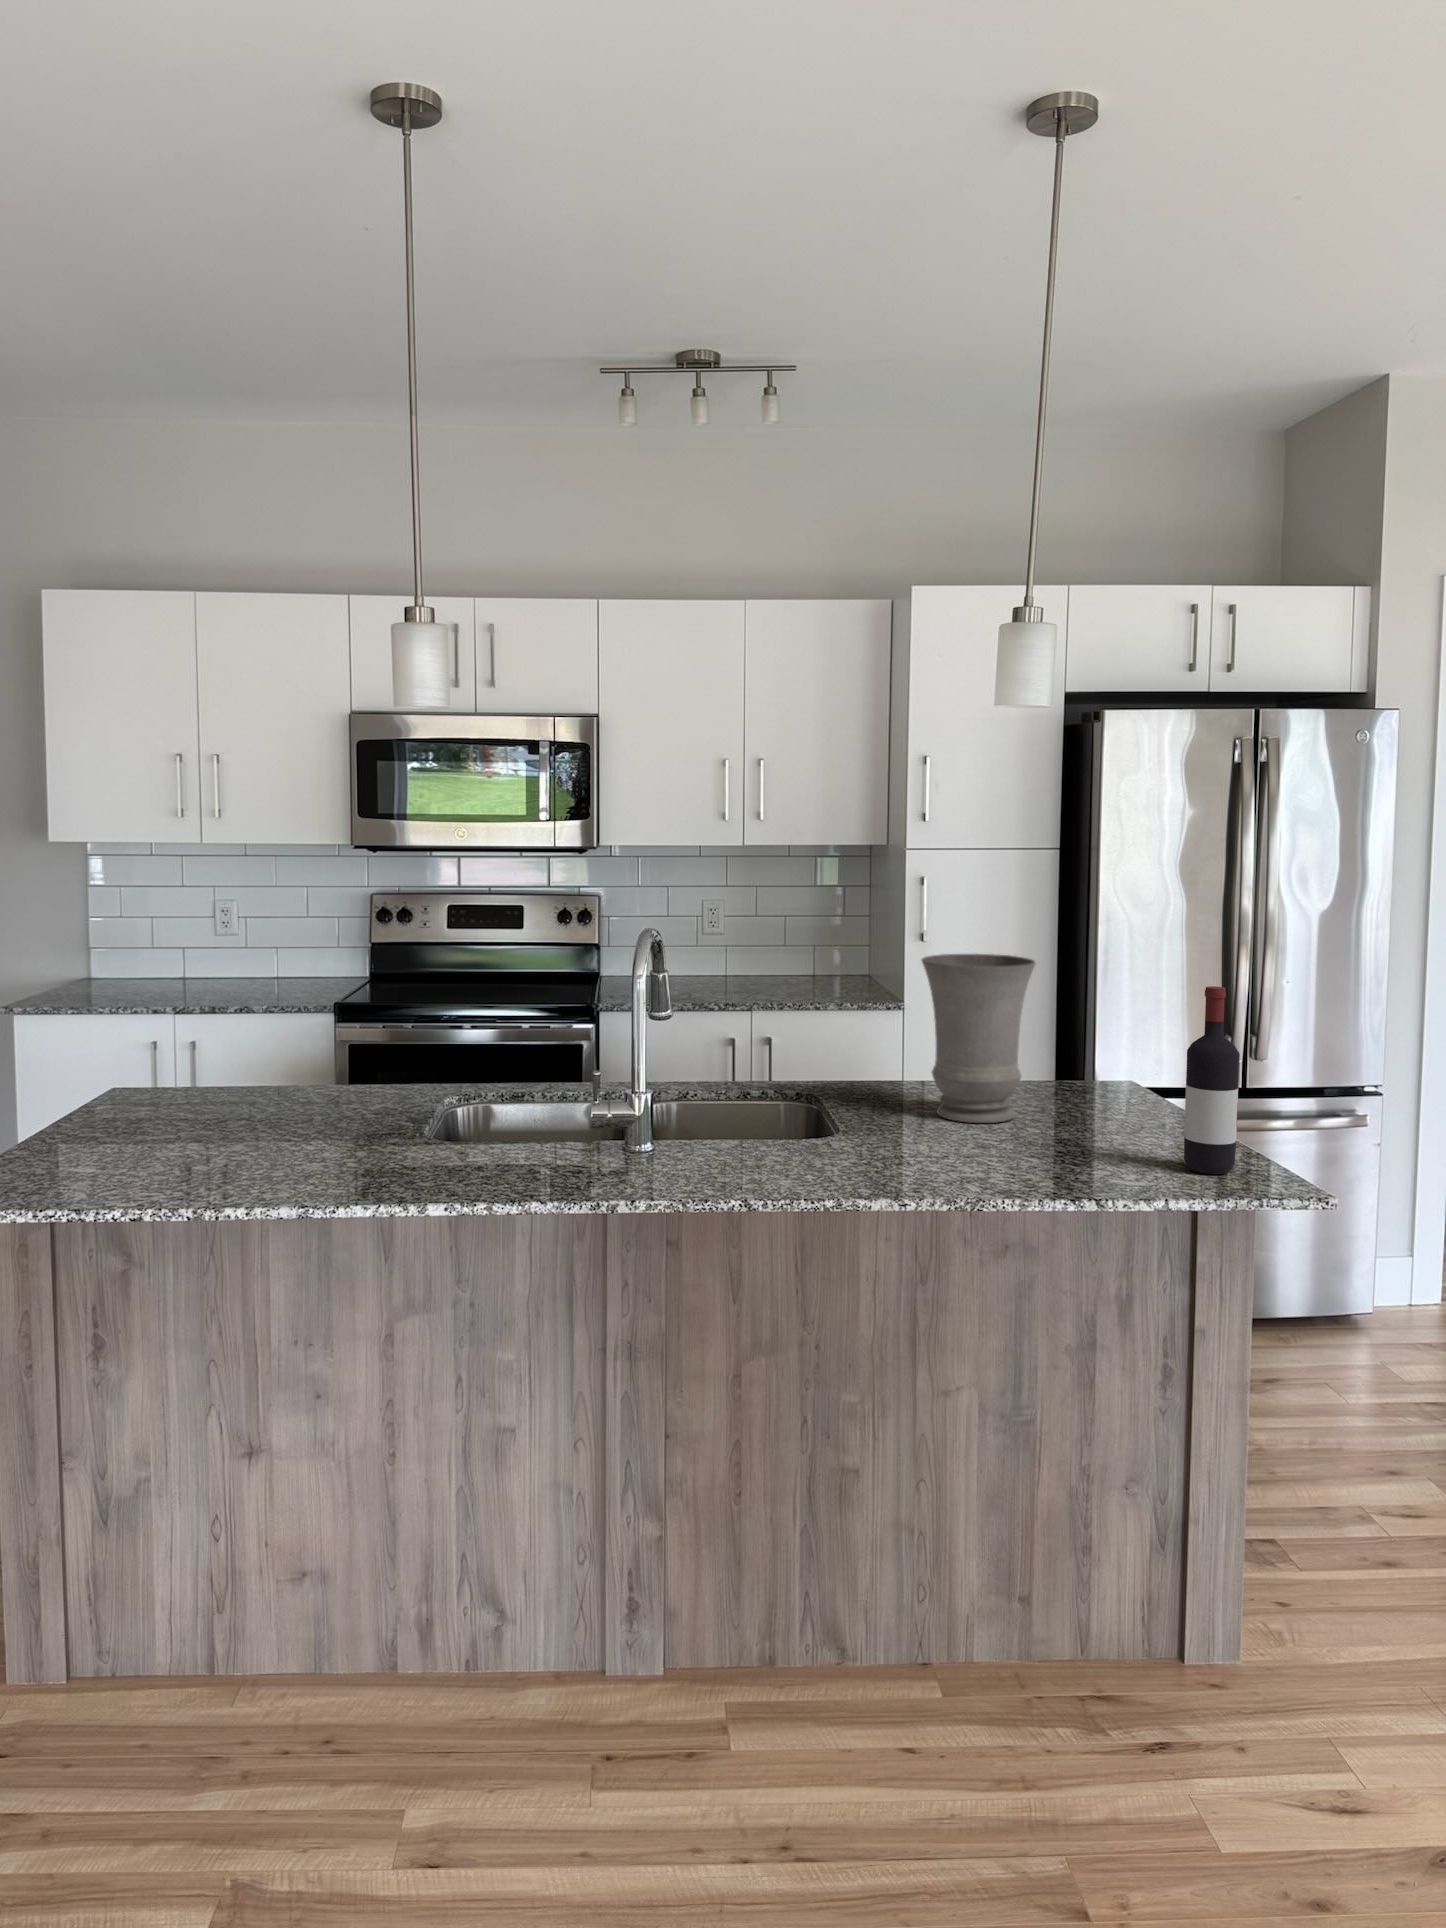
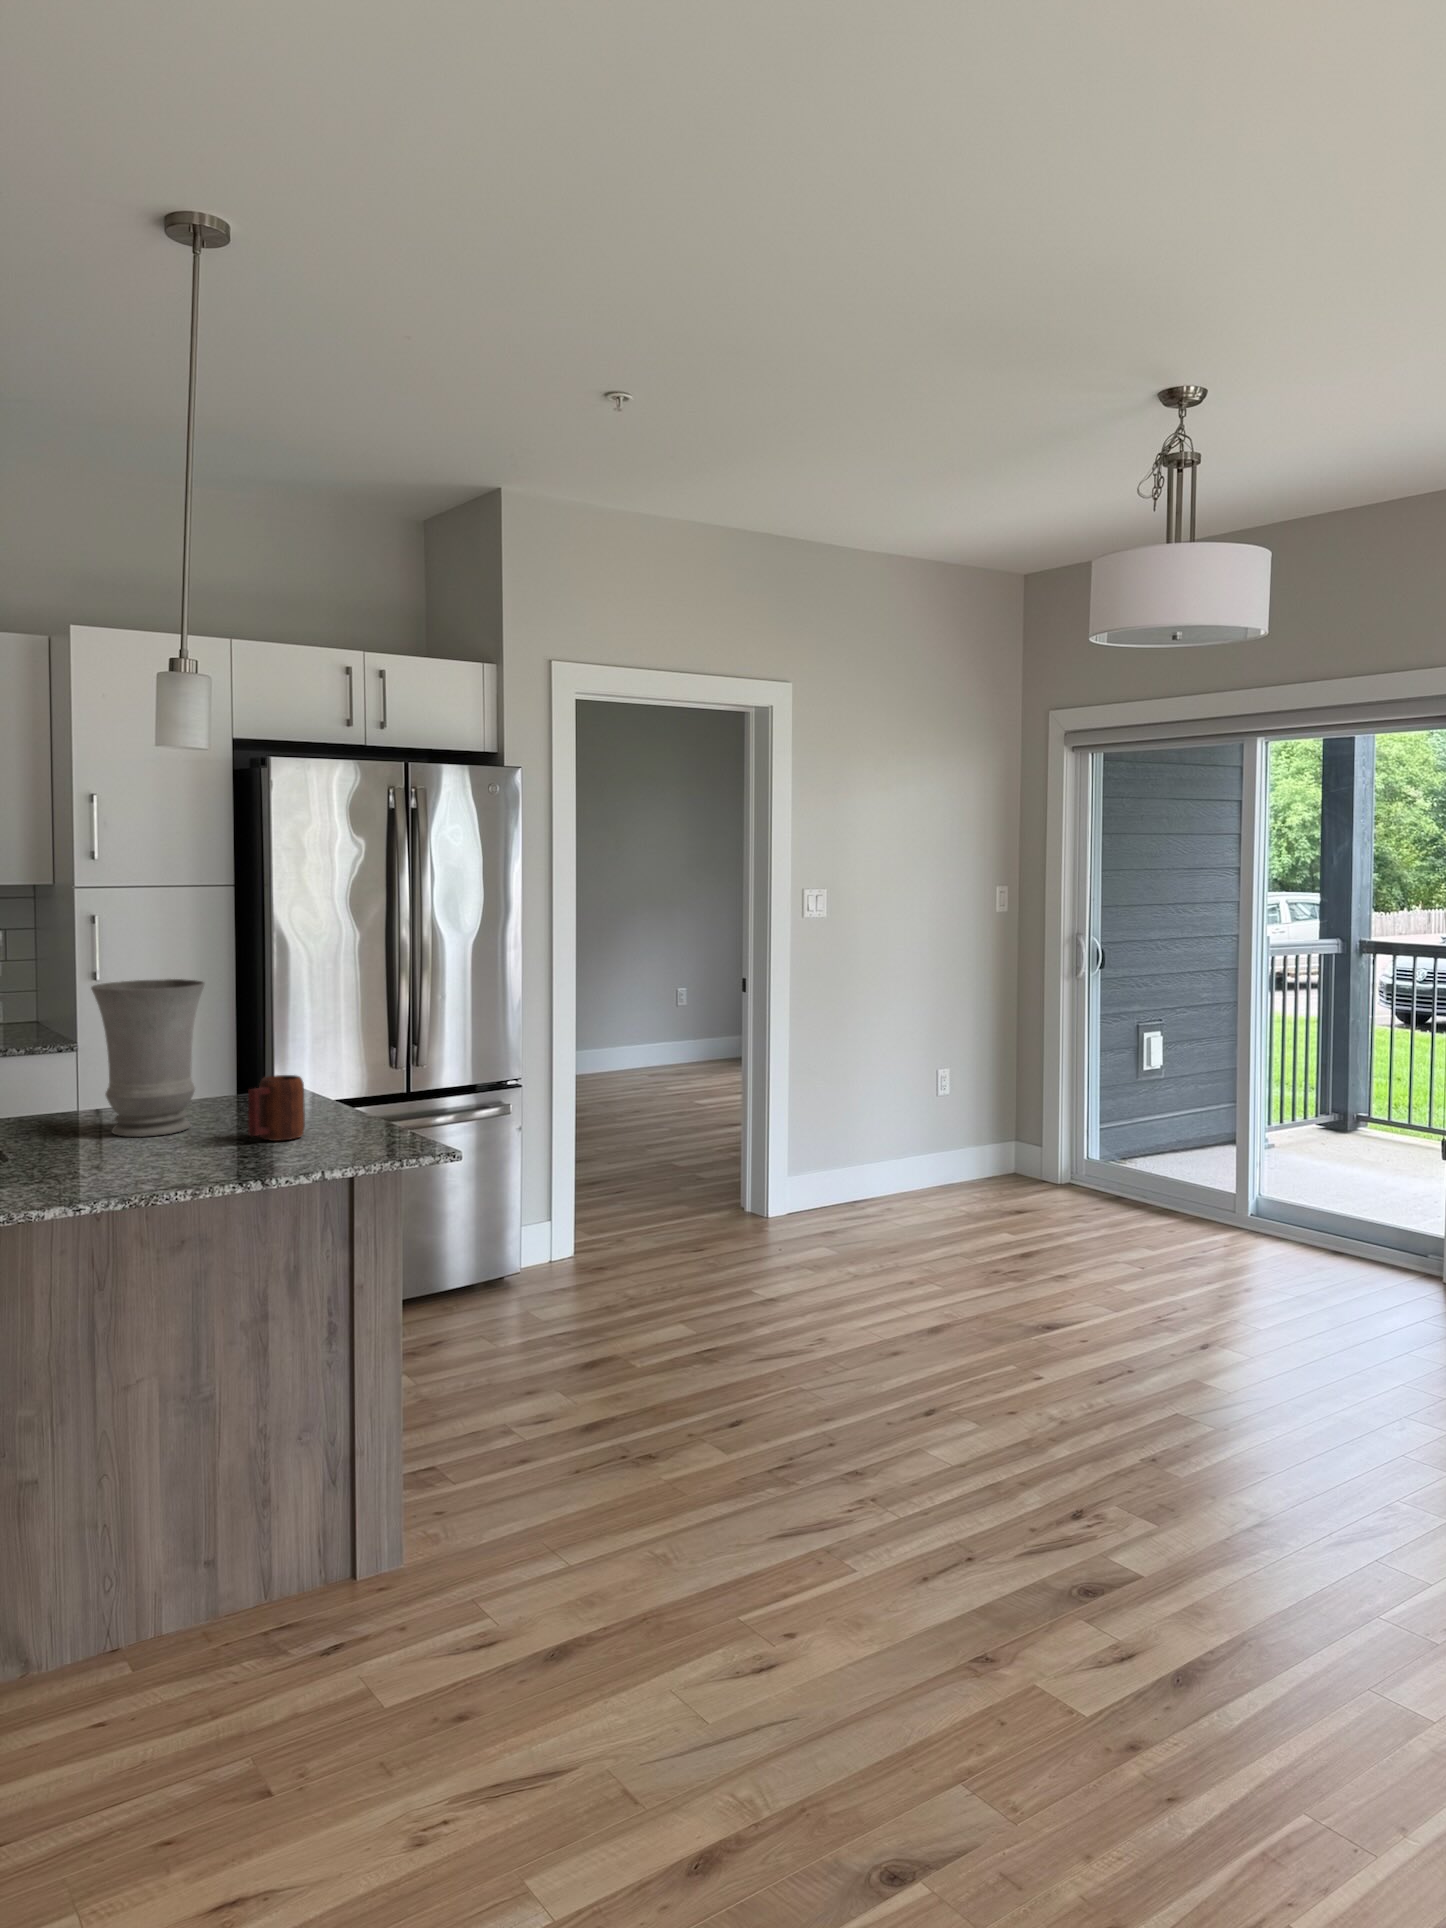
wine bottle: present [1184,986,1240,1174] -> none [339,990,382,1148]
mug: none [1079,1074,1142,1149] -> present [248,1075,305,1141]

